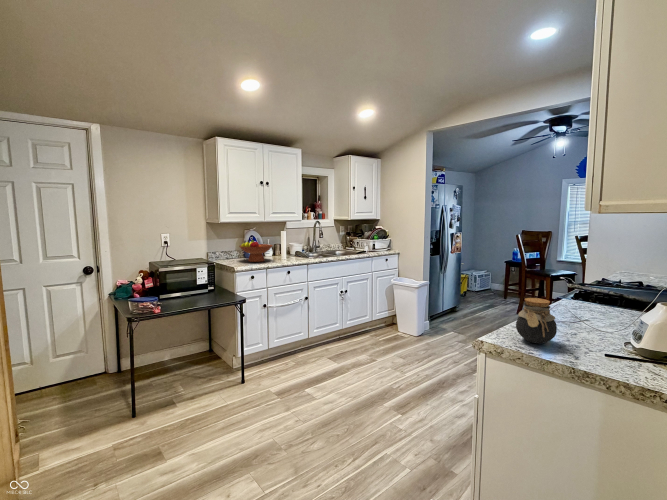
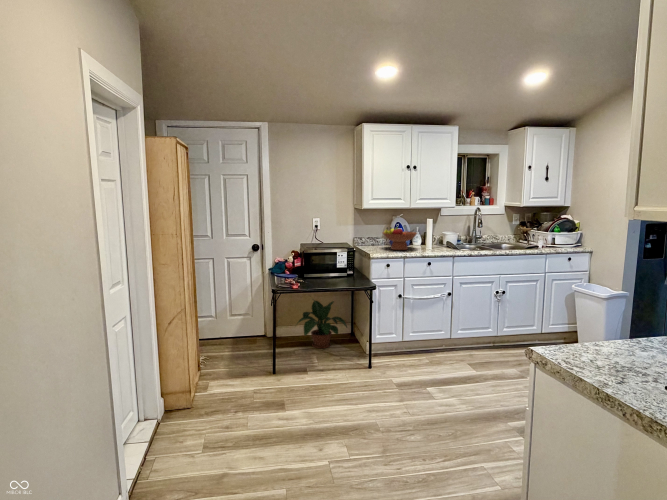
jar: present [516,298,557,343] -> none [571,311,619,363]
potted plant: none [148,317,209,373] -> present [297,300,347,348]

